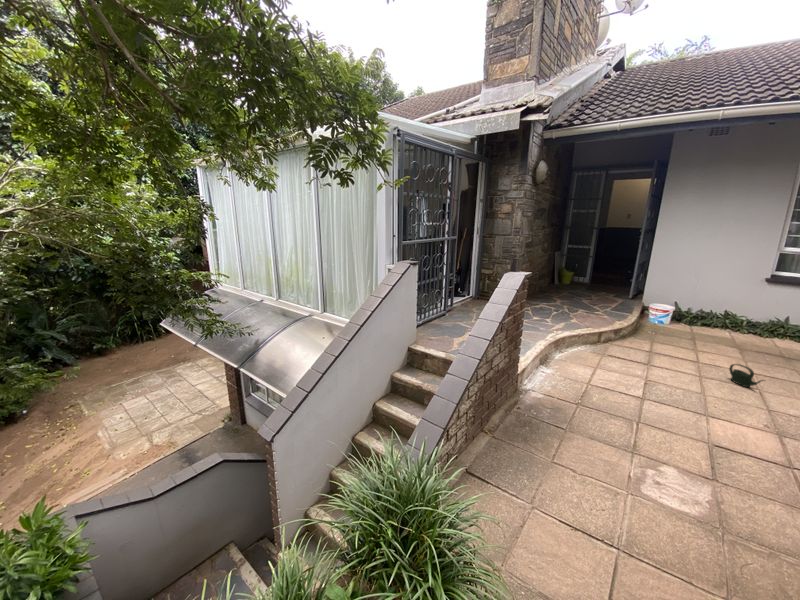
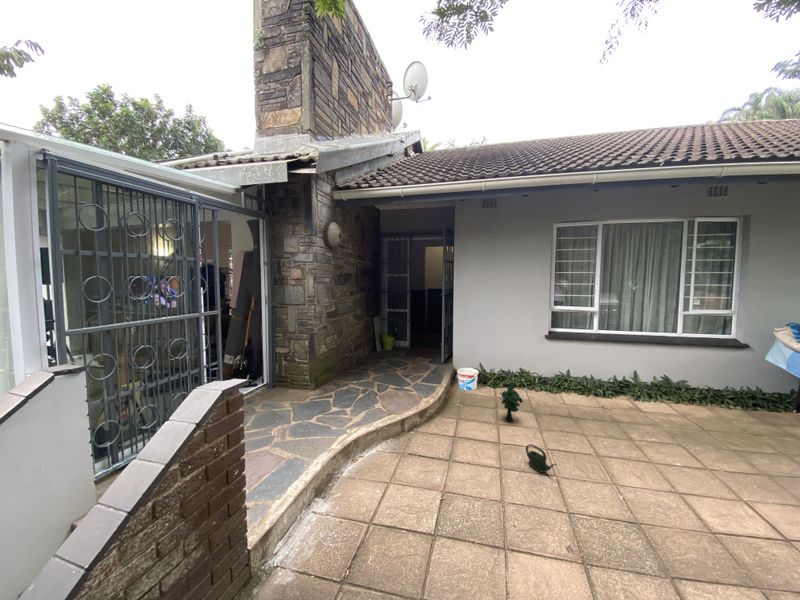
decorative plant: none [700,316,729,351] -> present [500,383,523,422]

